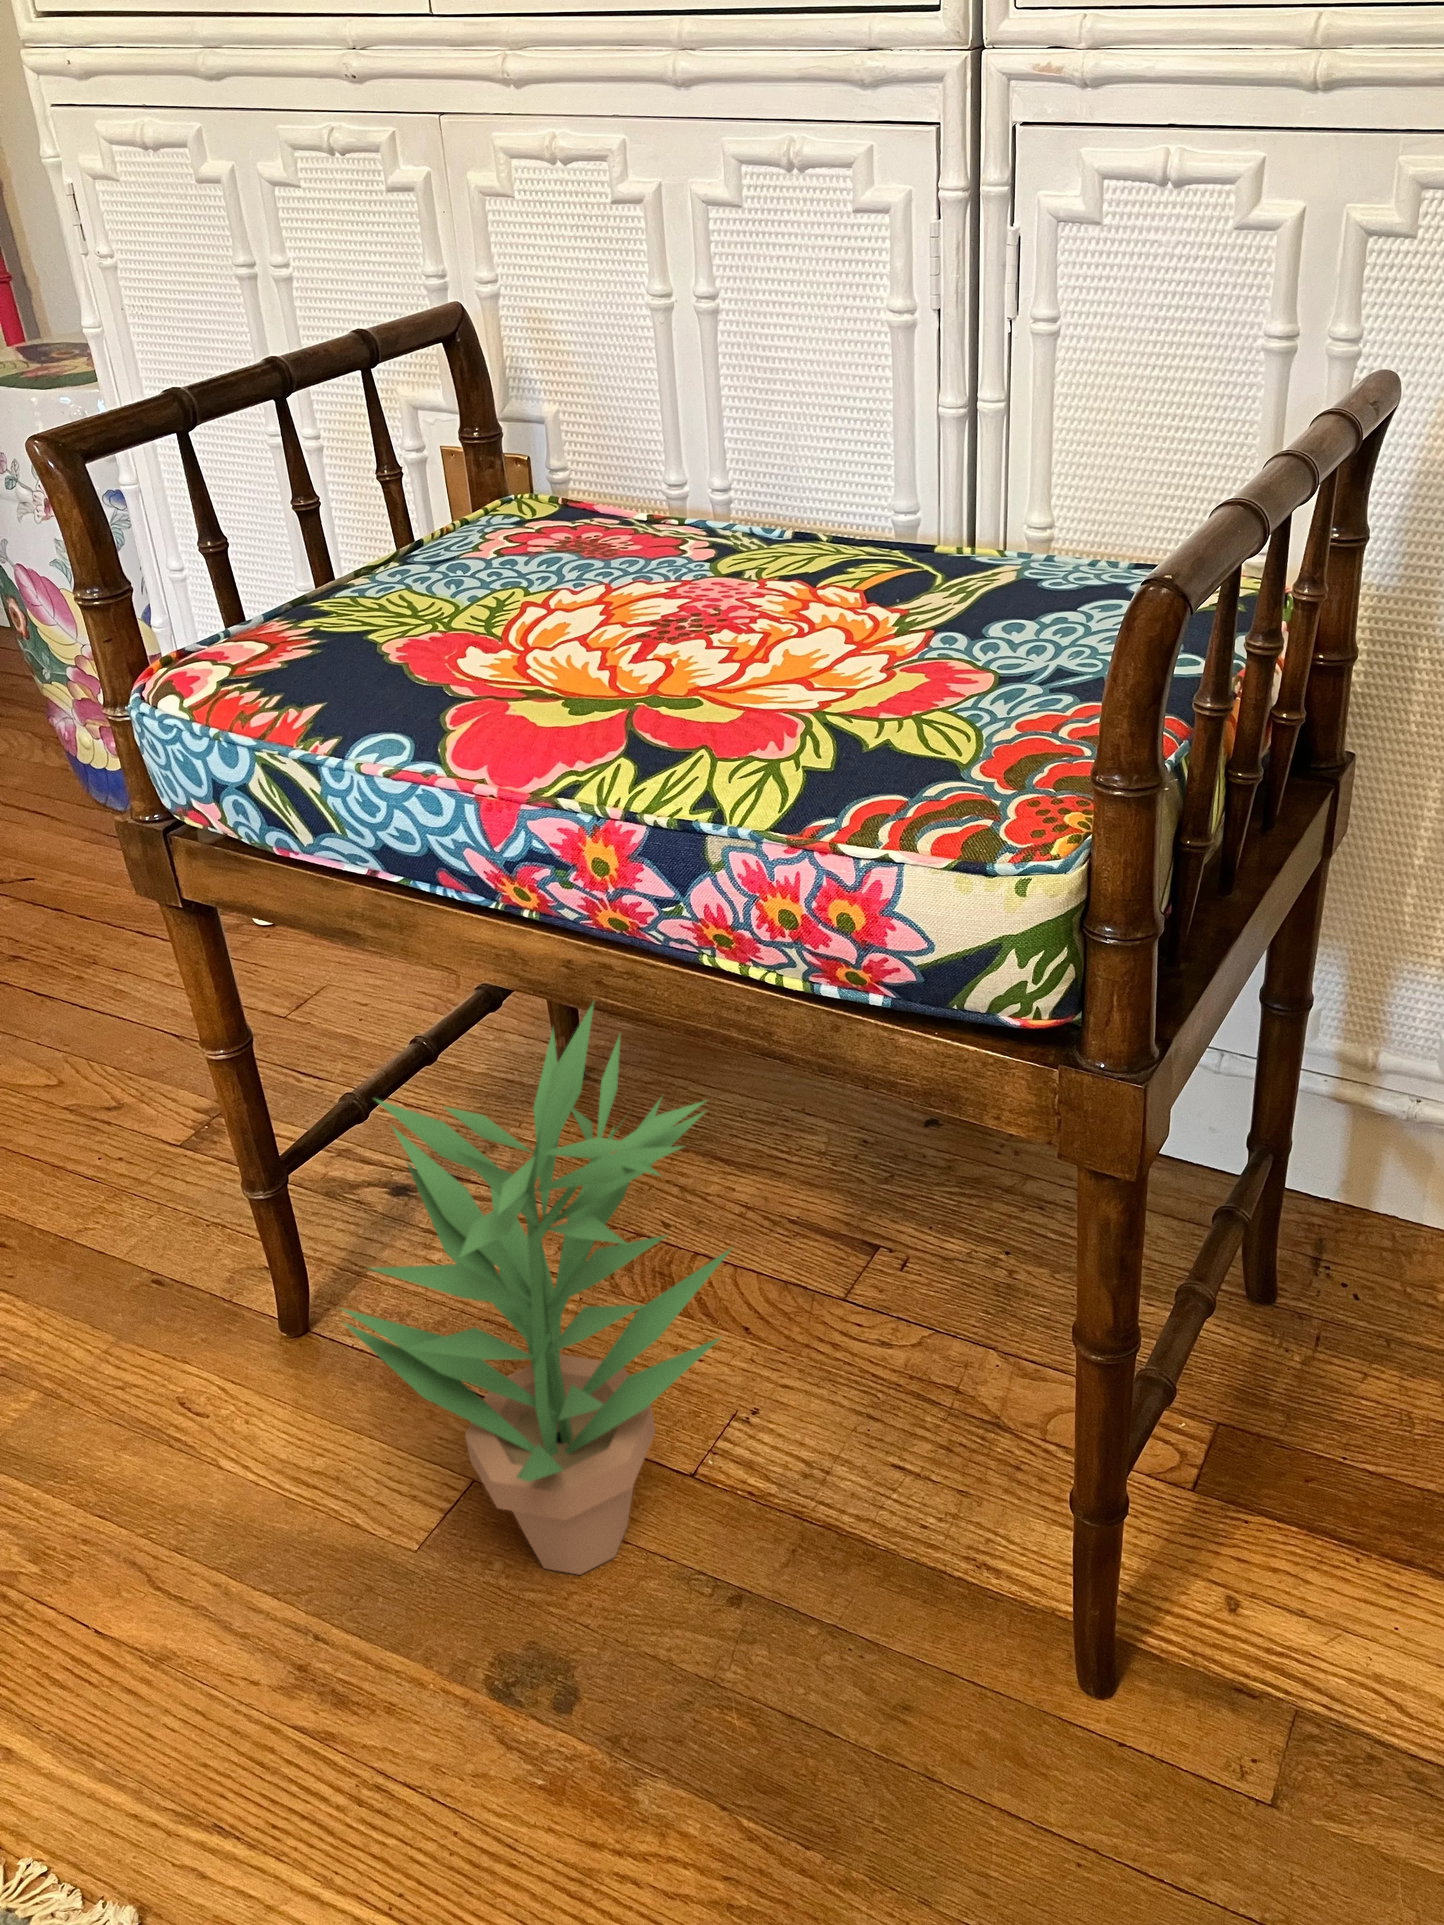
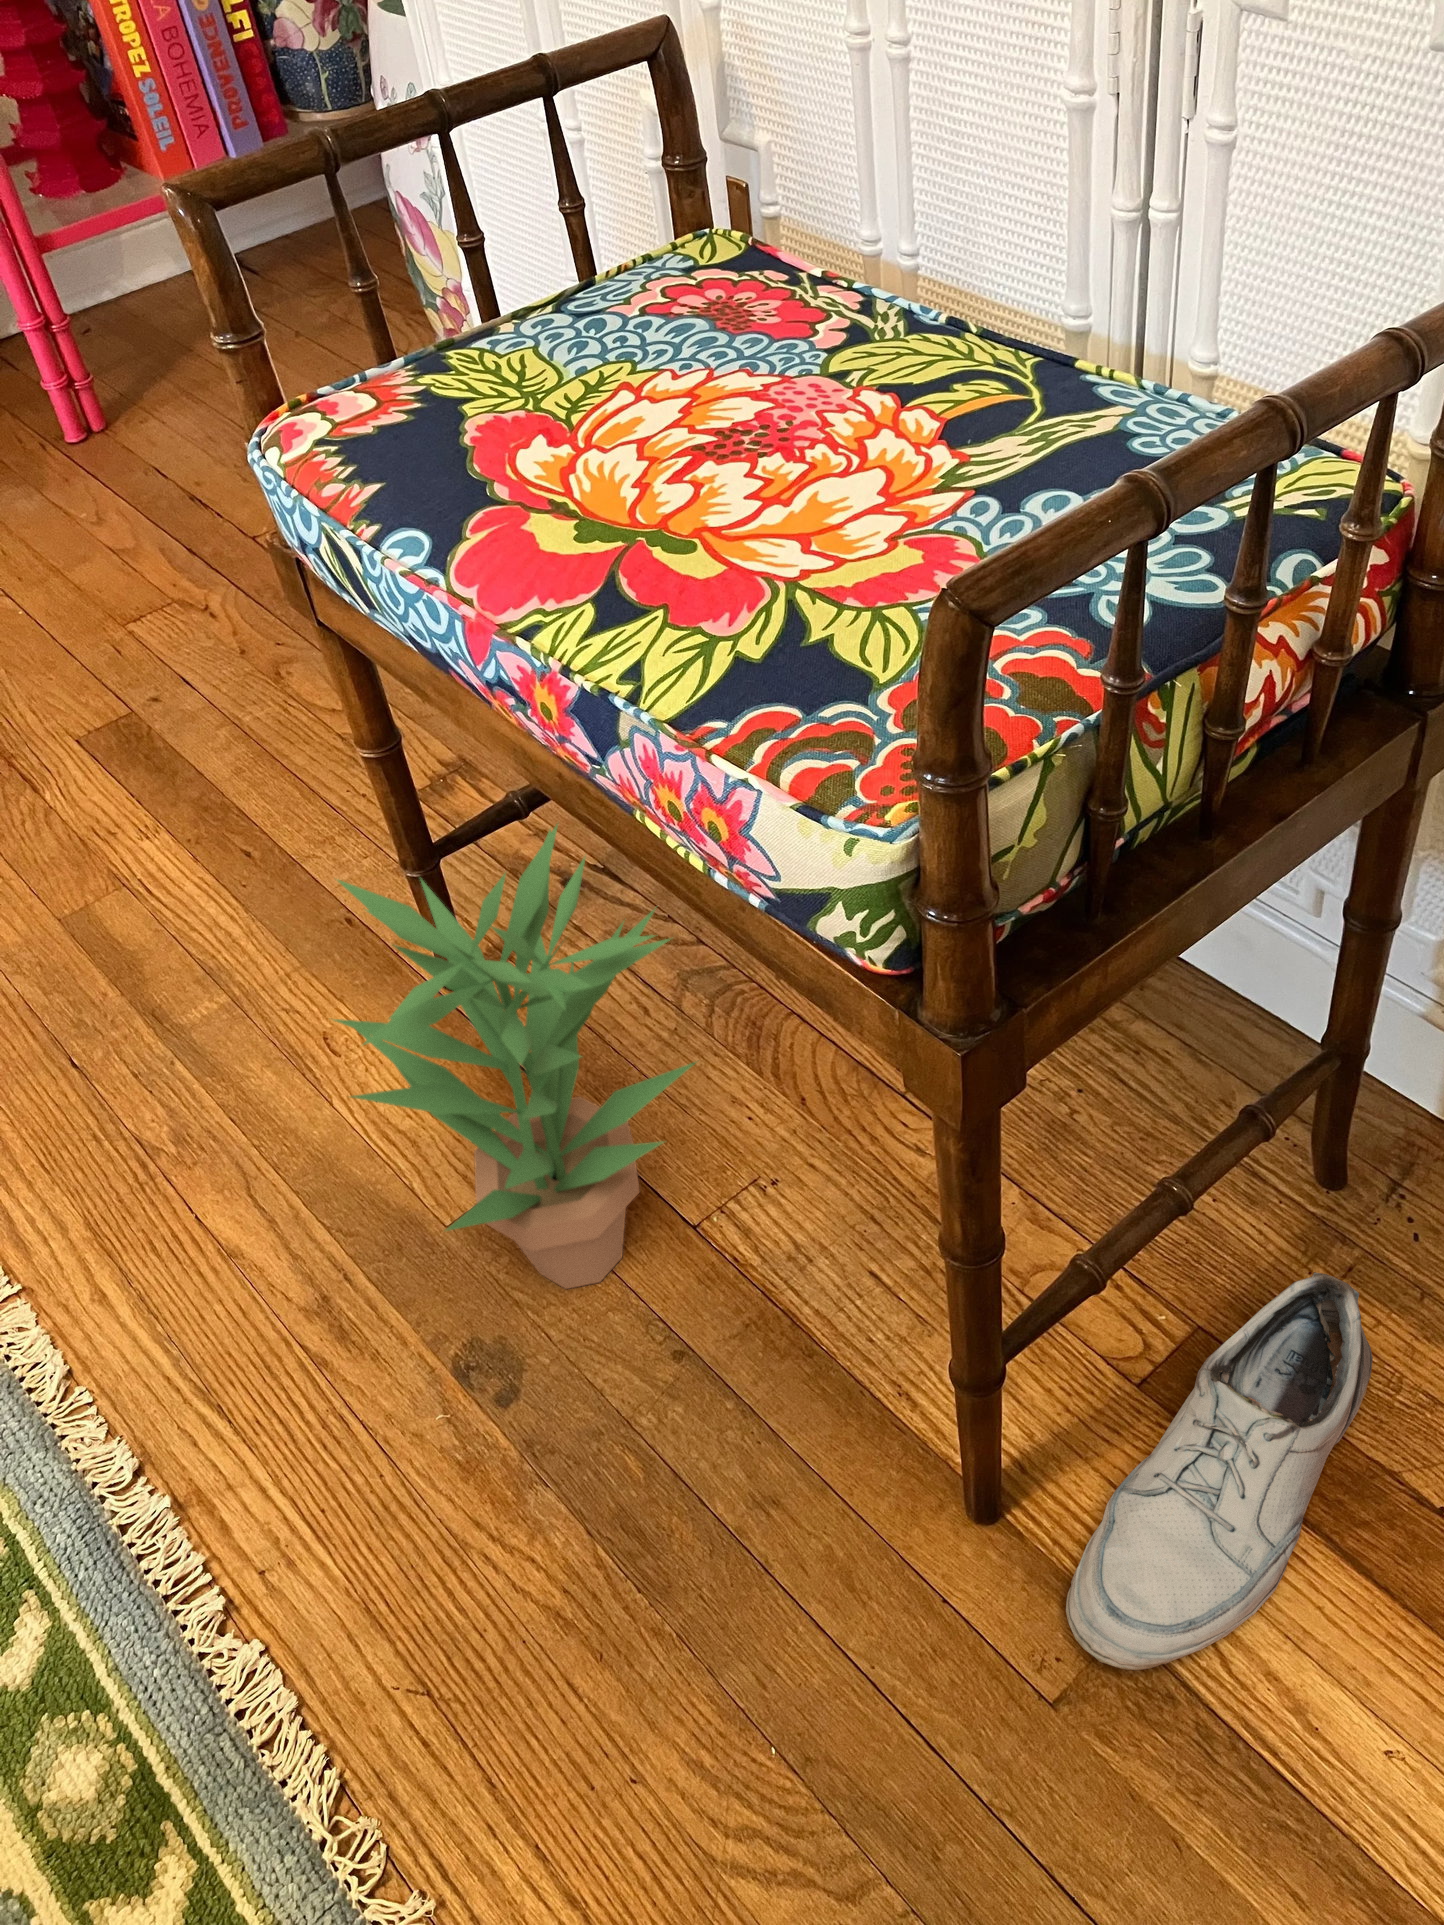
shoe: none [1235,1324,1416,1738] -> present [1066,1272,1373,1670]

